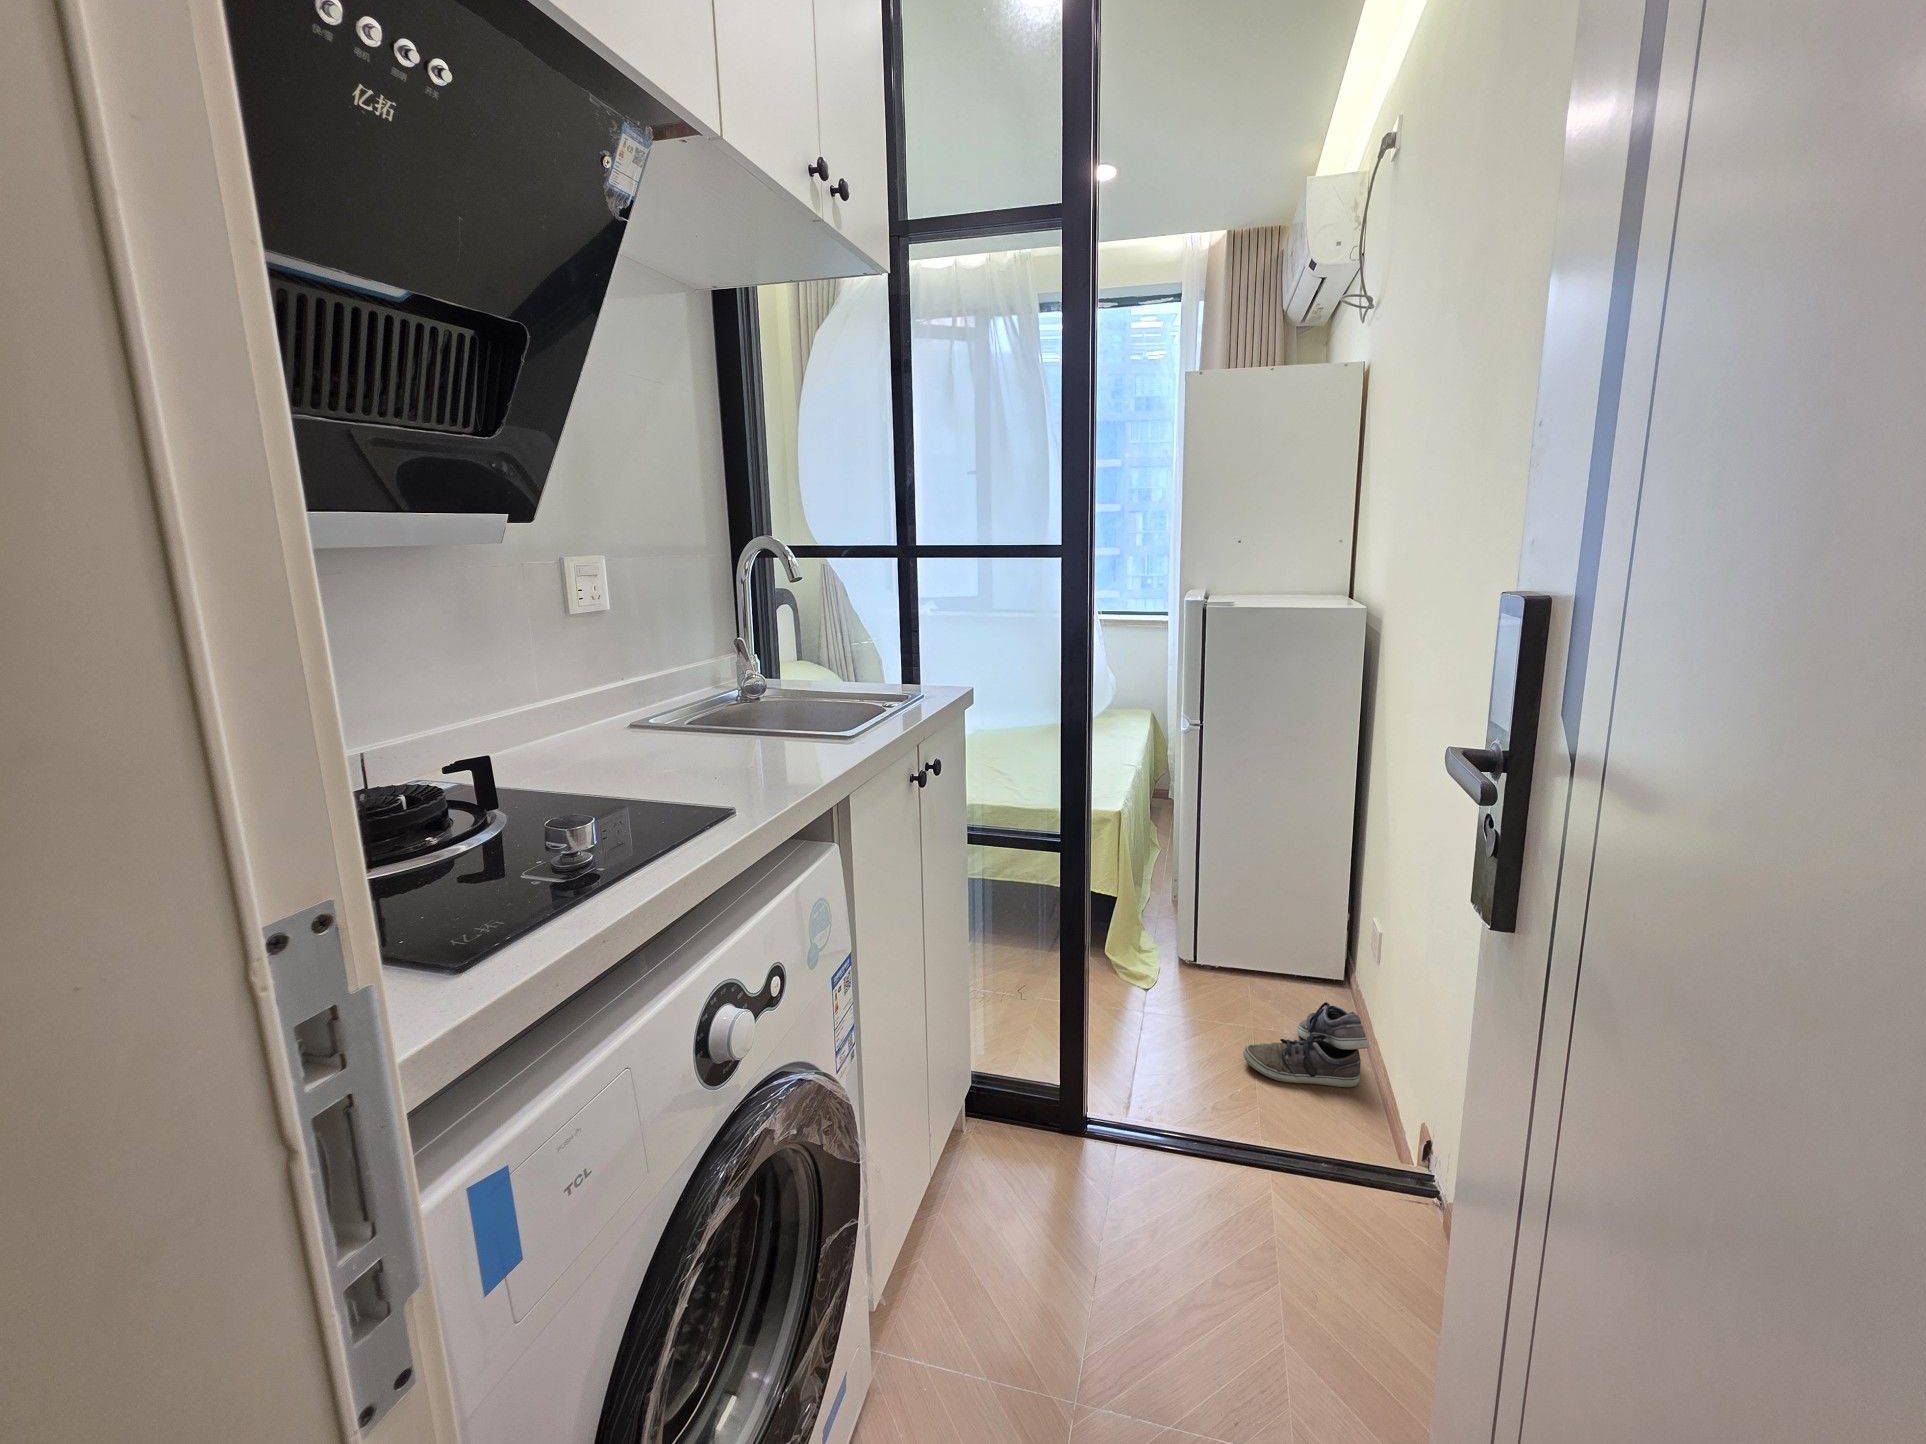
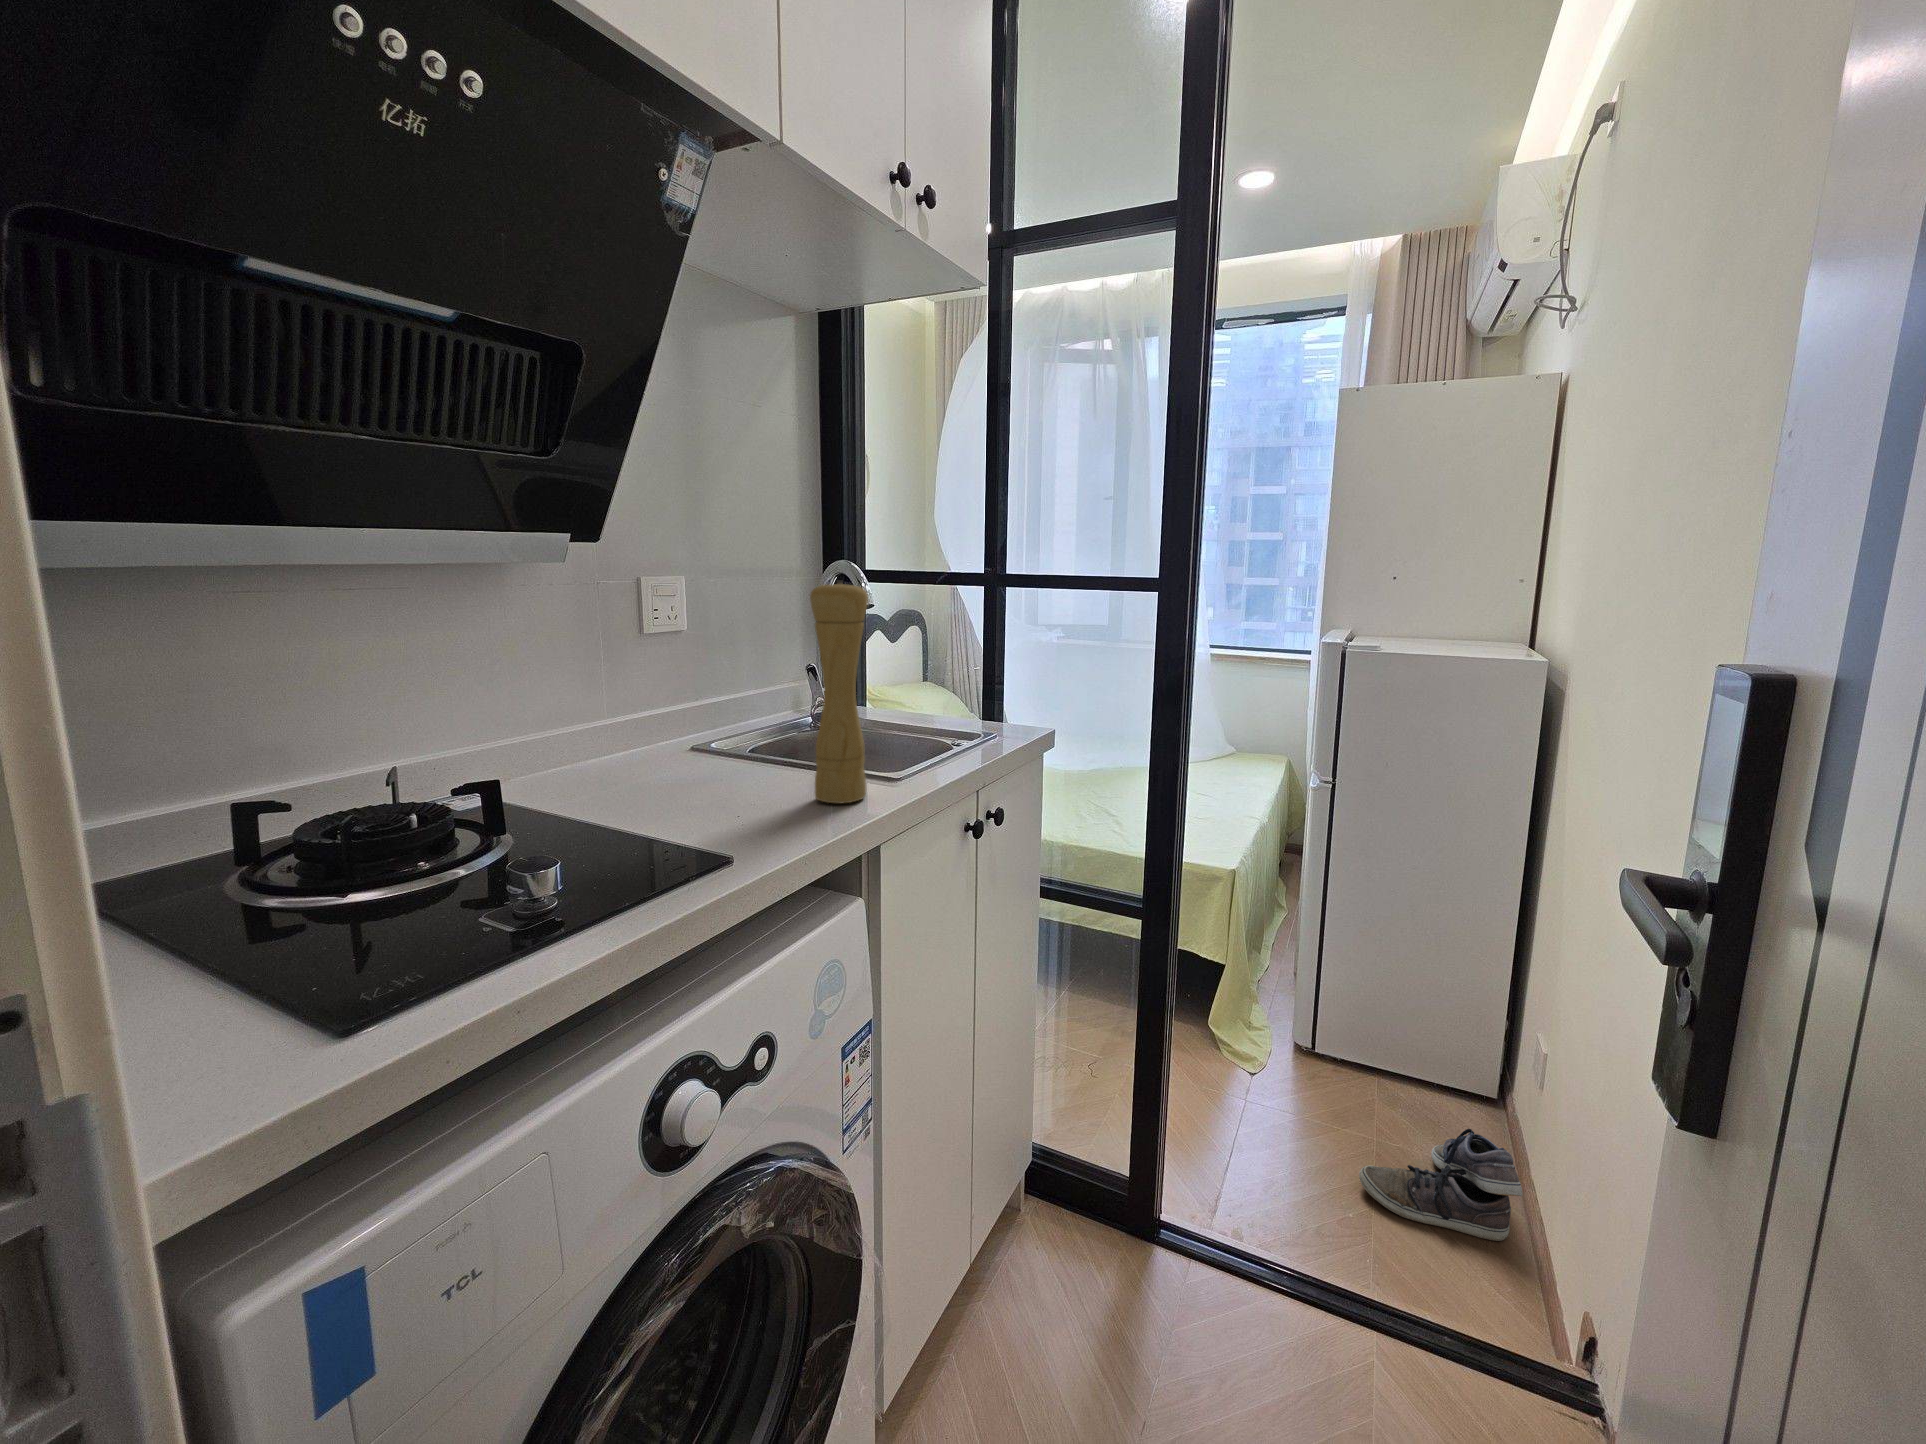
pepper mill: none [767,555,827,762] -> present [810,581,868,803]

